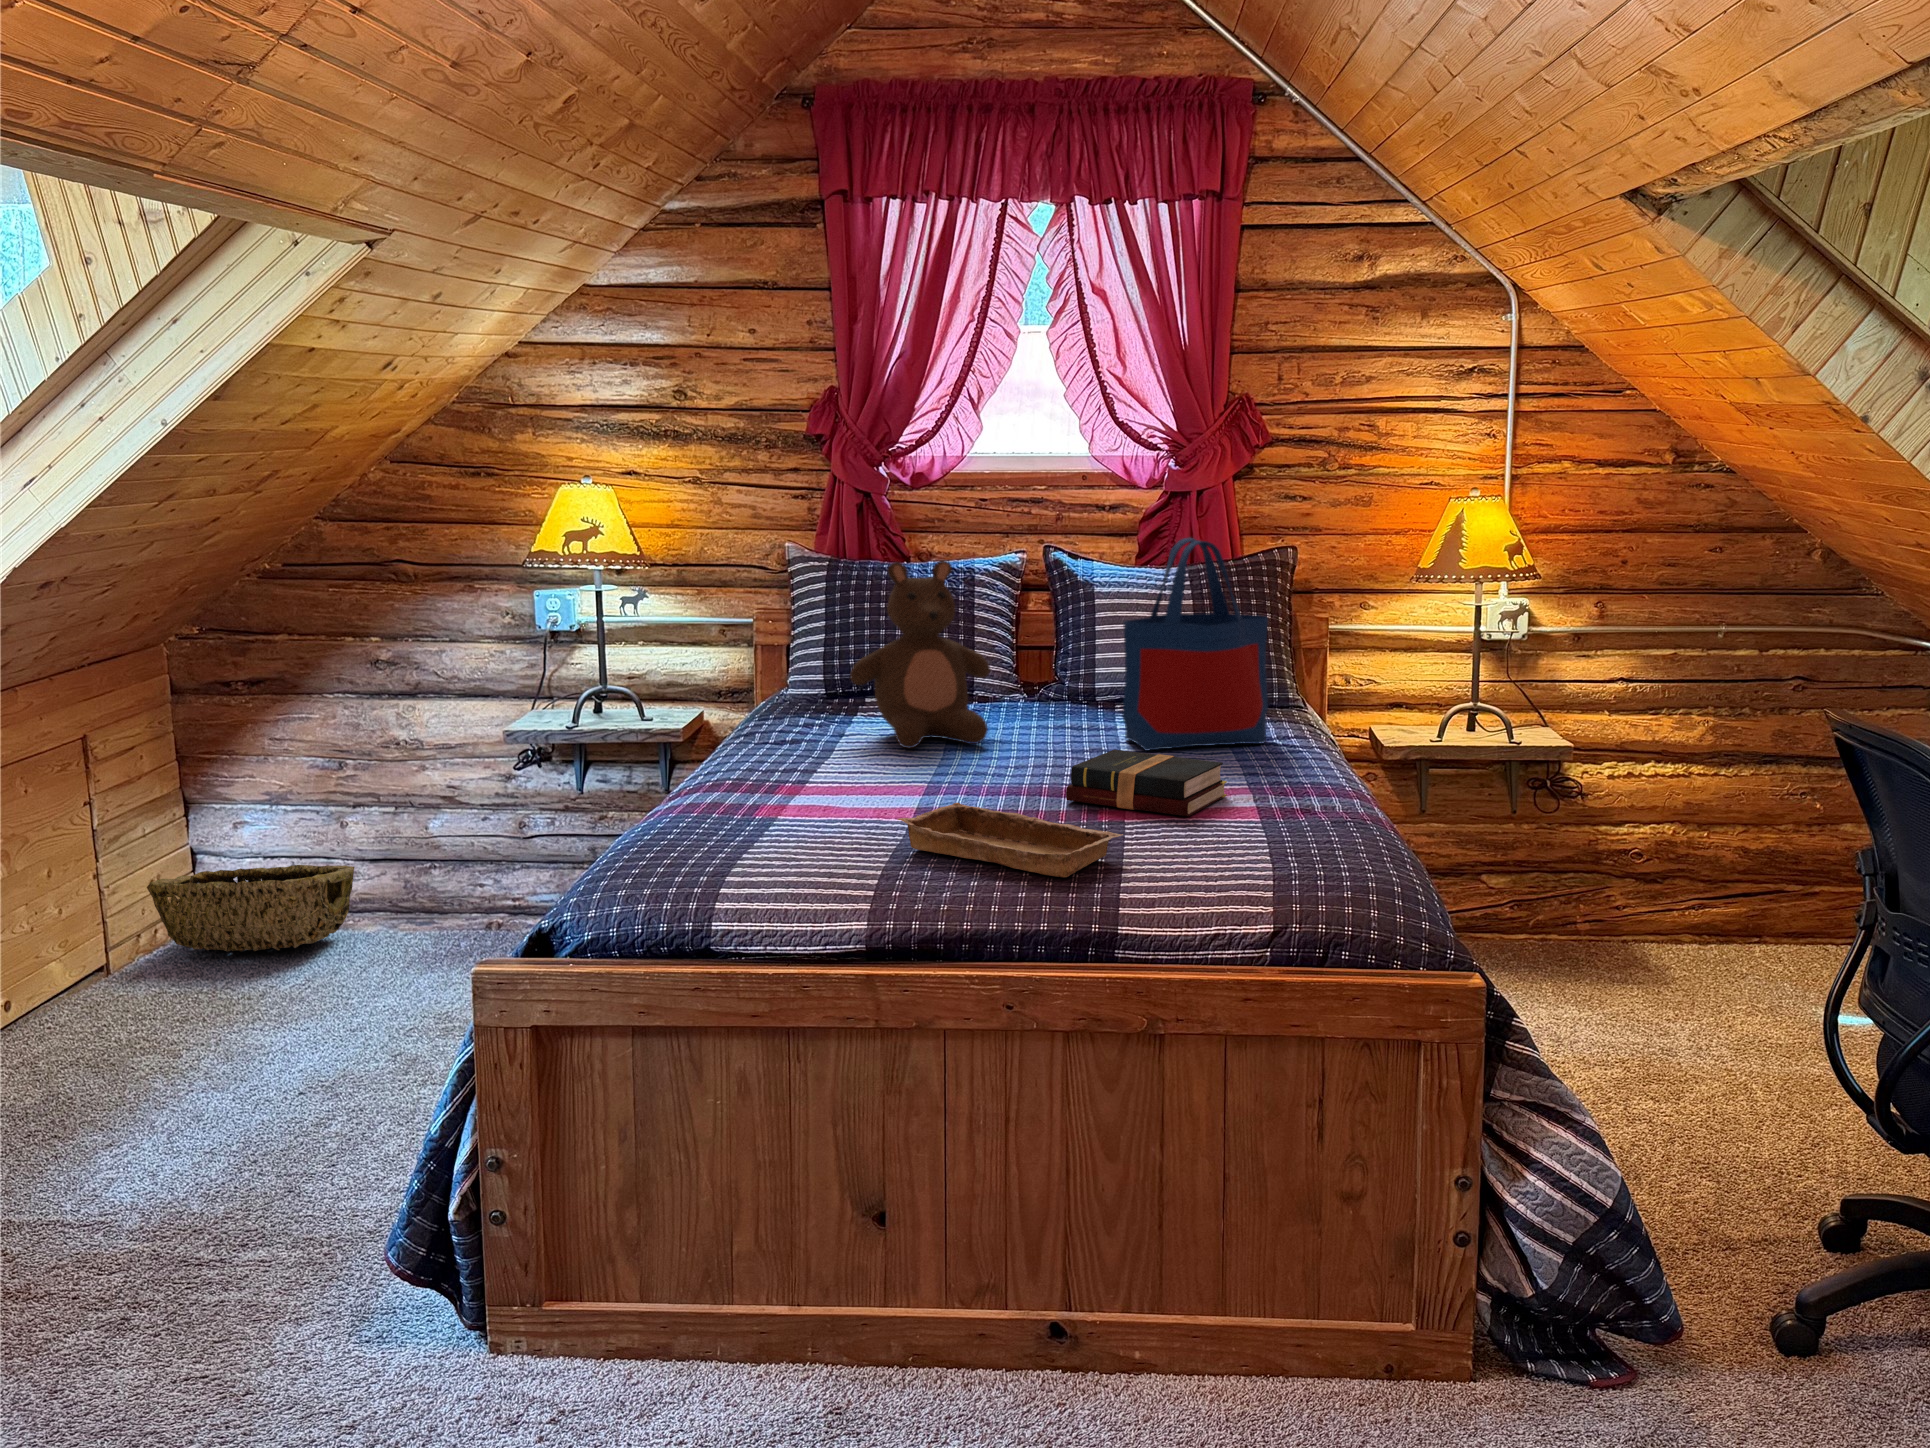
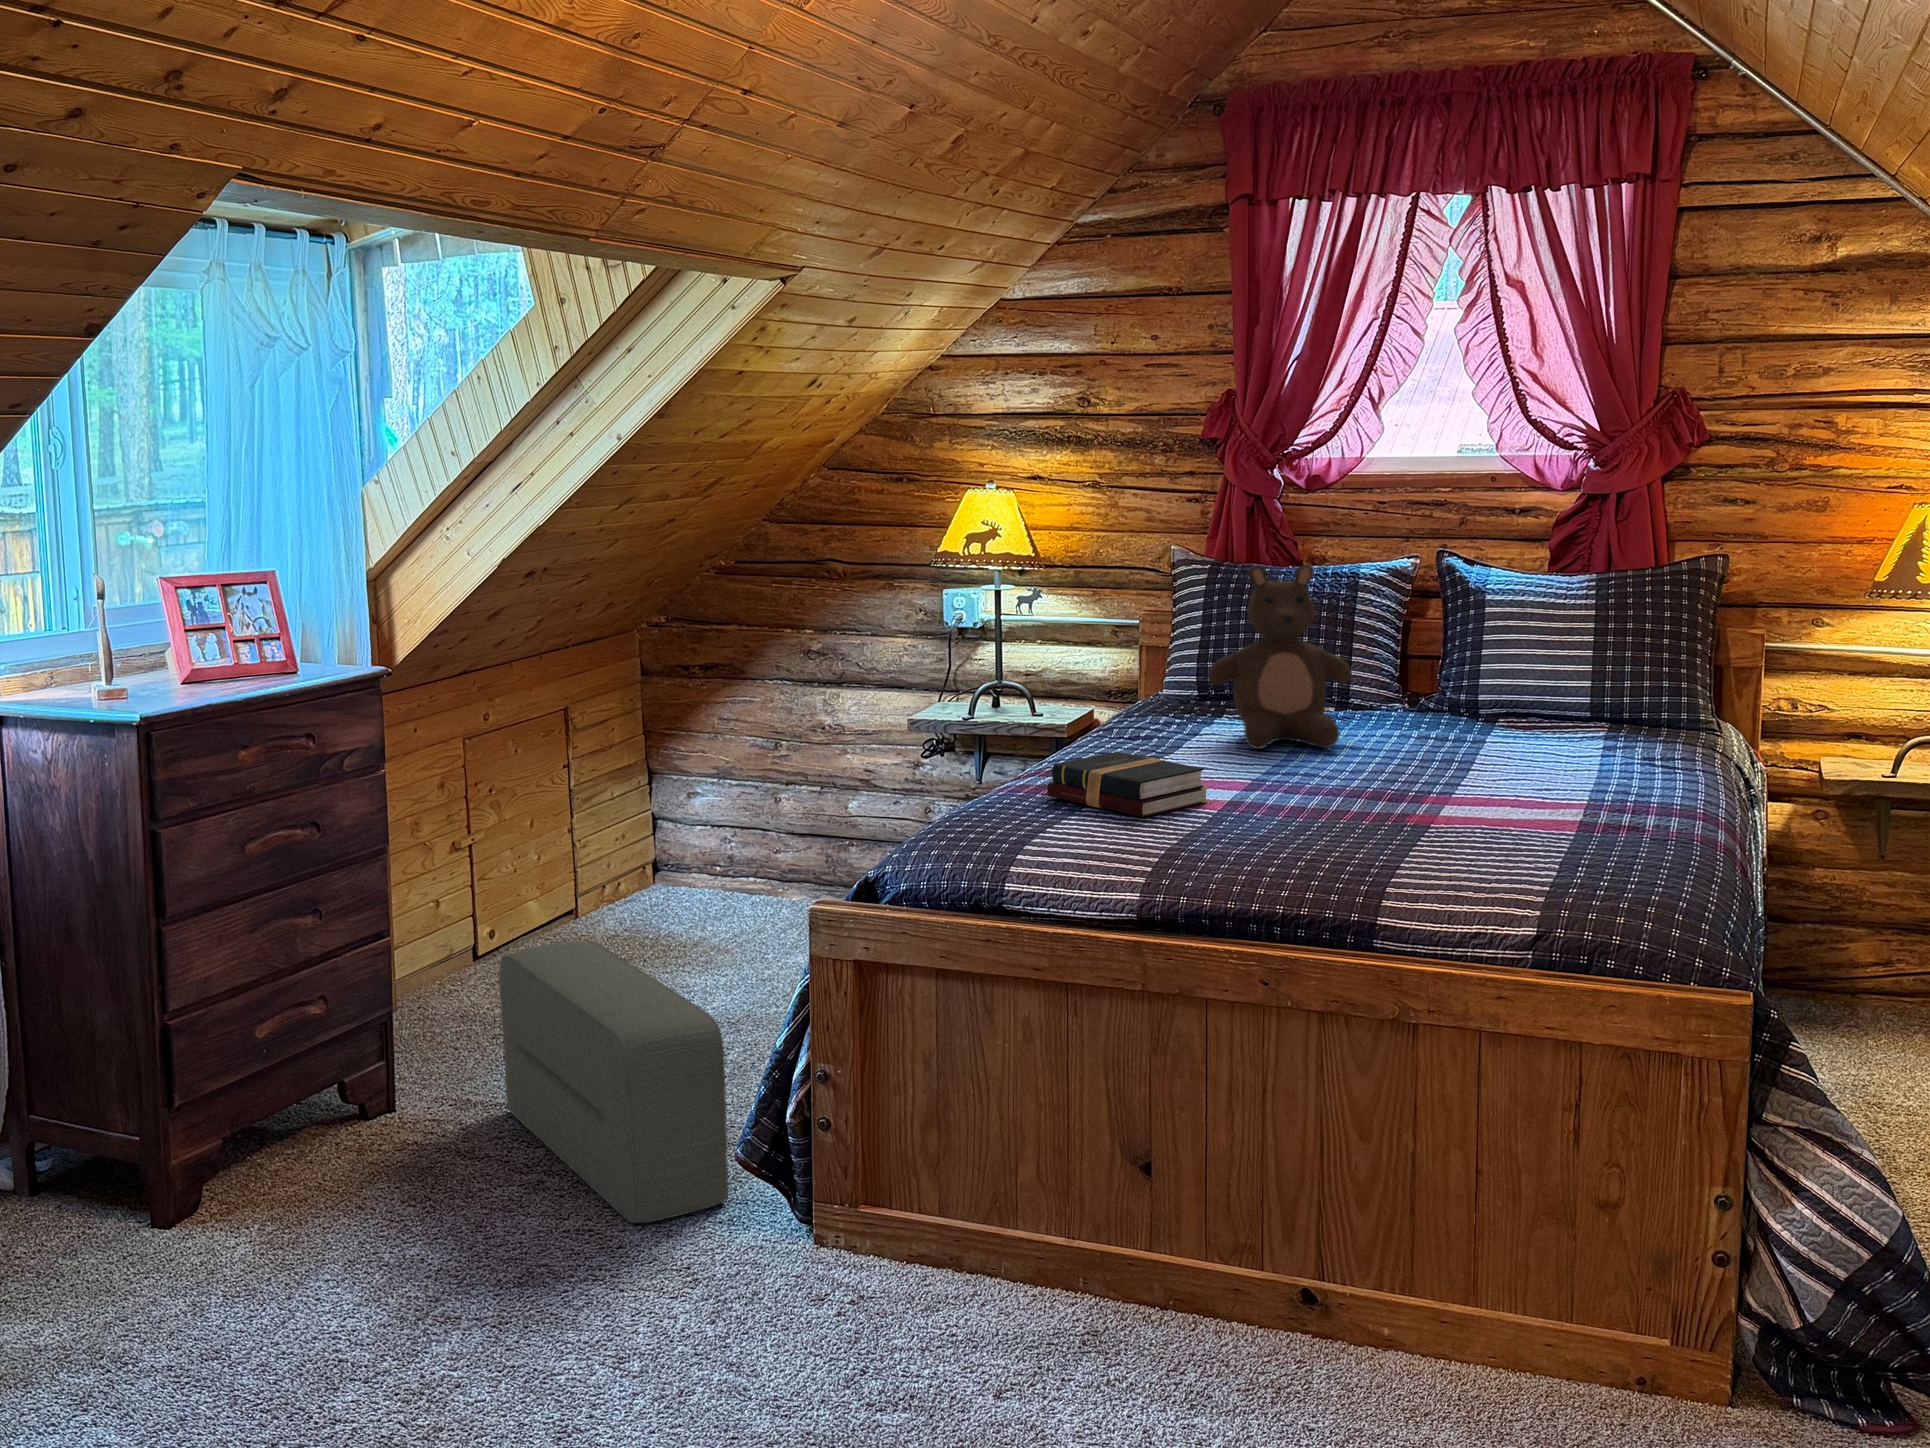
tote bag: present [1122,538,1268,751] -> none [1480,544,1646,763]
hardback book: present [1066,750,1227,816] -> present [1047,752,1209,817]
tray: present [897,803,1123,877] -> none [1195,796,1411,869]
woven basket: present [147,865,354,952] -> none [606,836,779,911]
pouf: none [47,1016,374,1361] -> present [499,941,728,1223]

